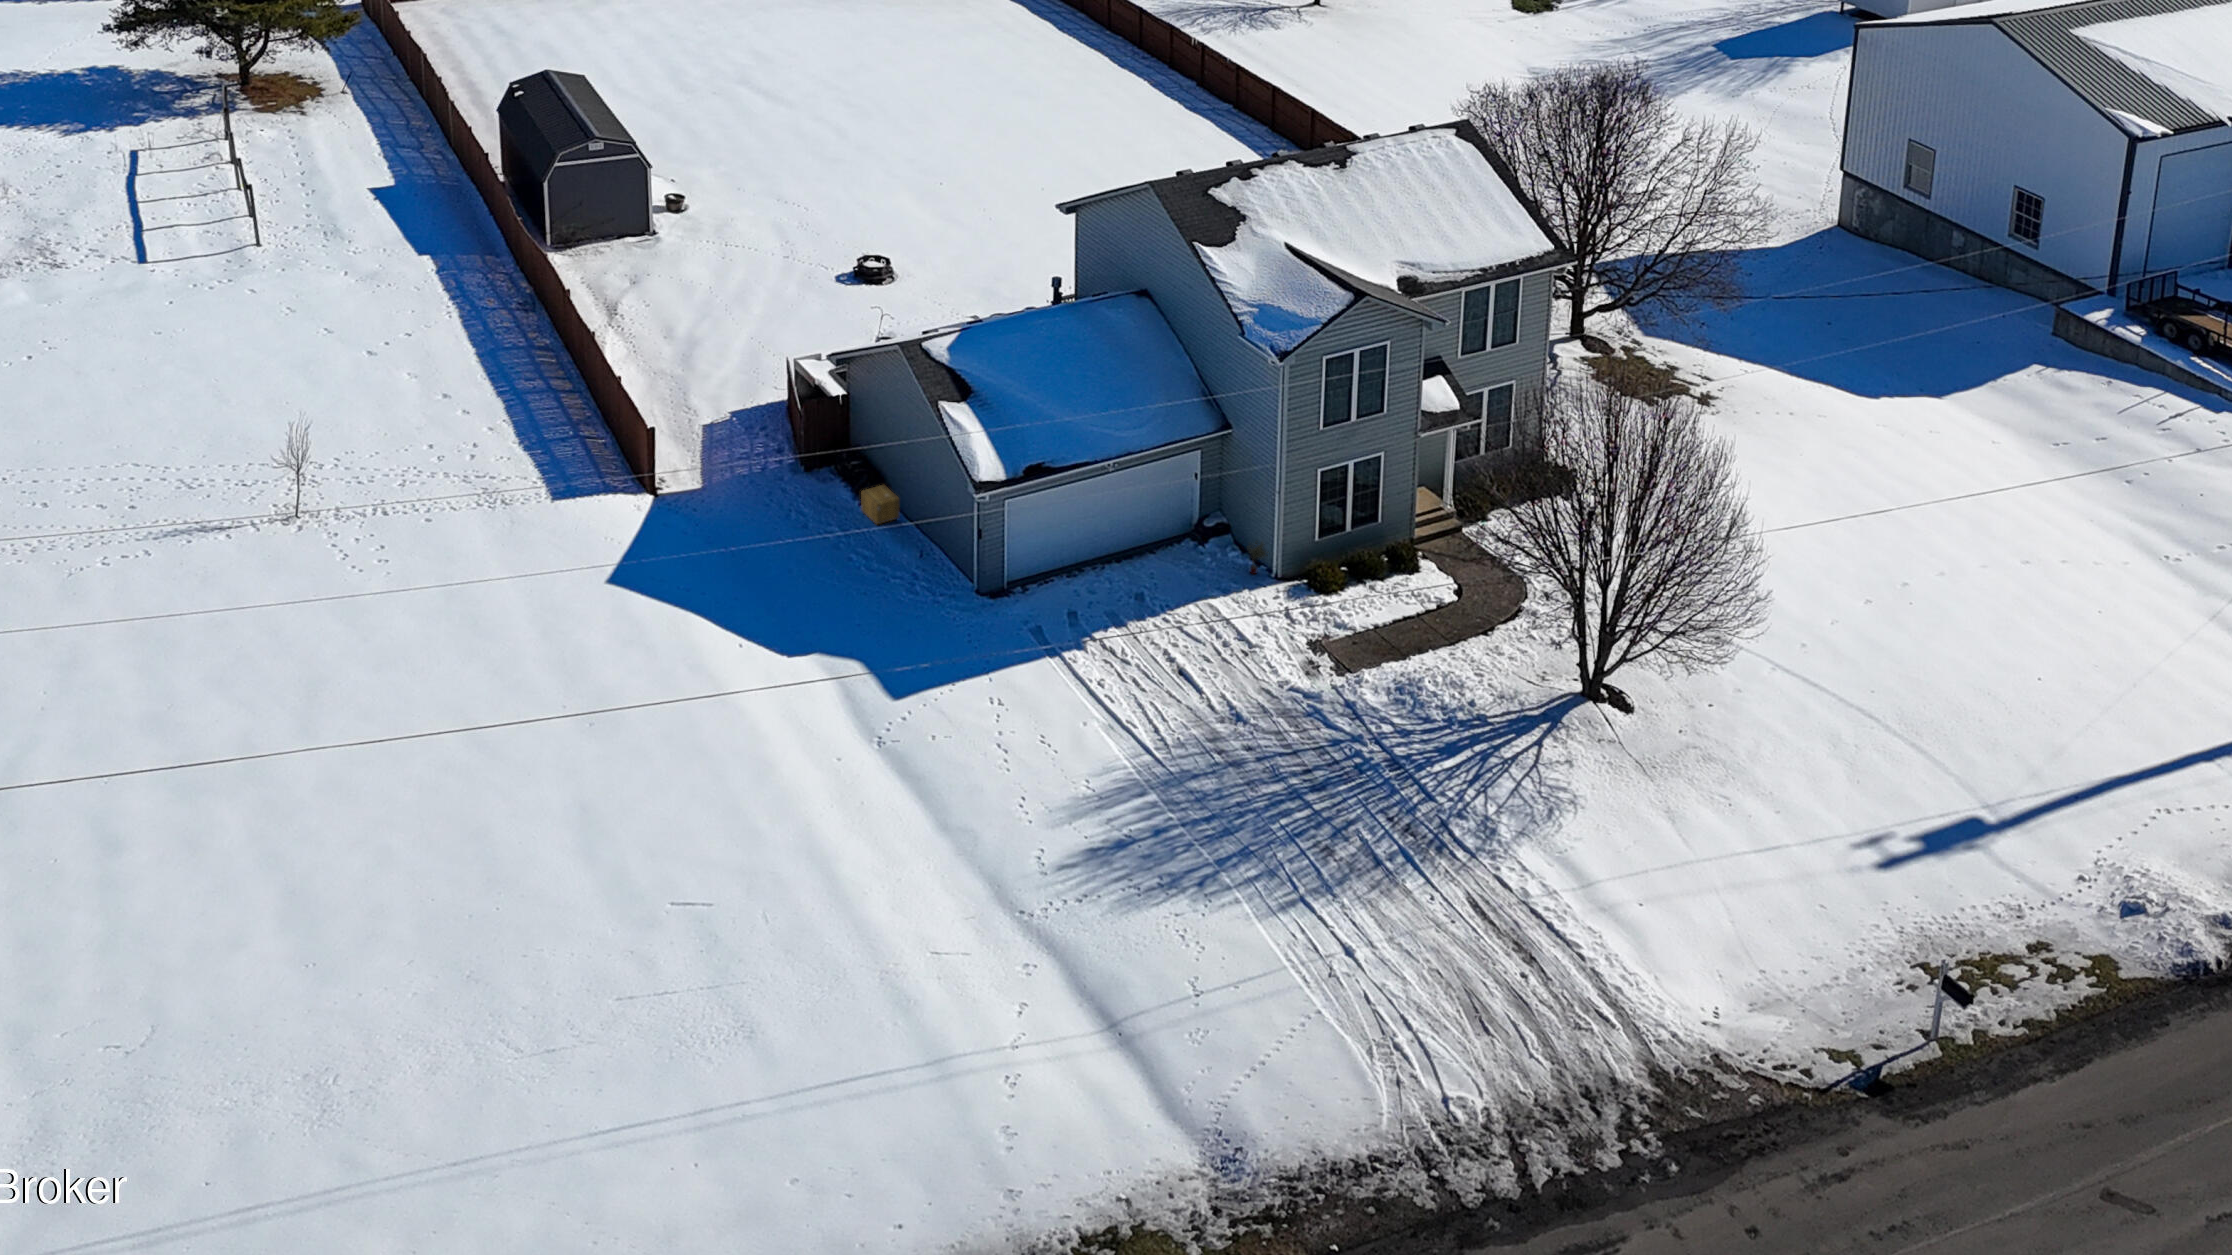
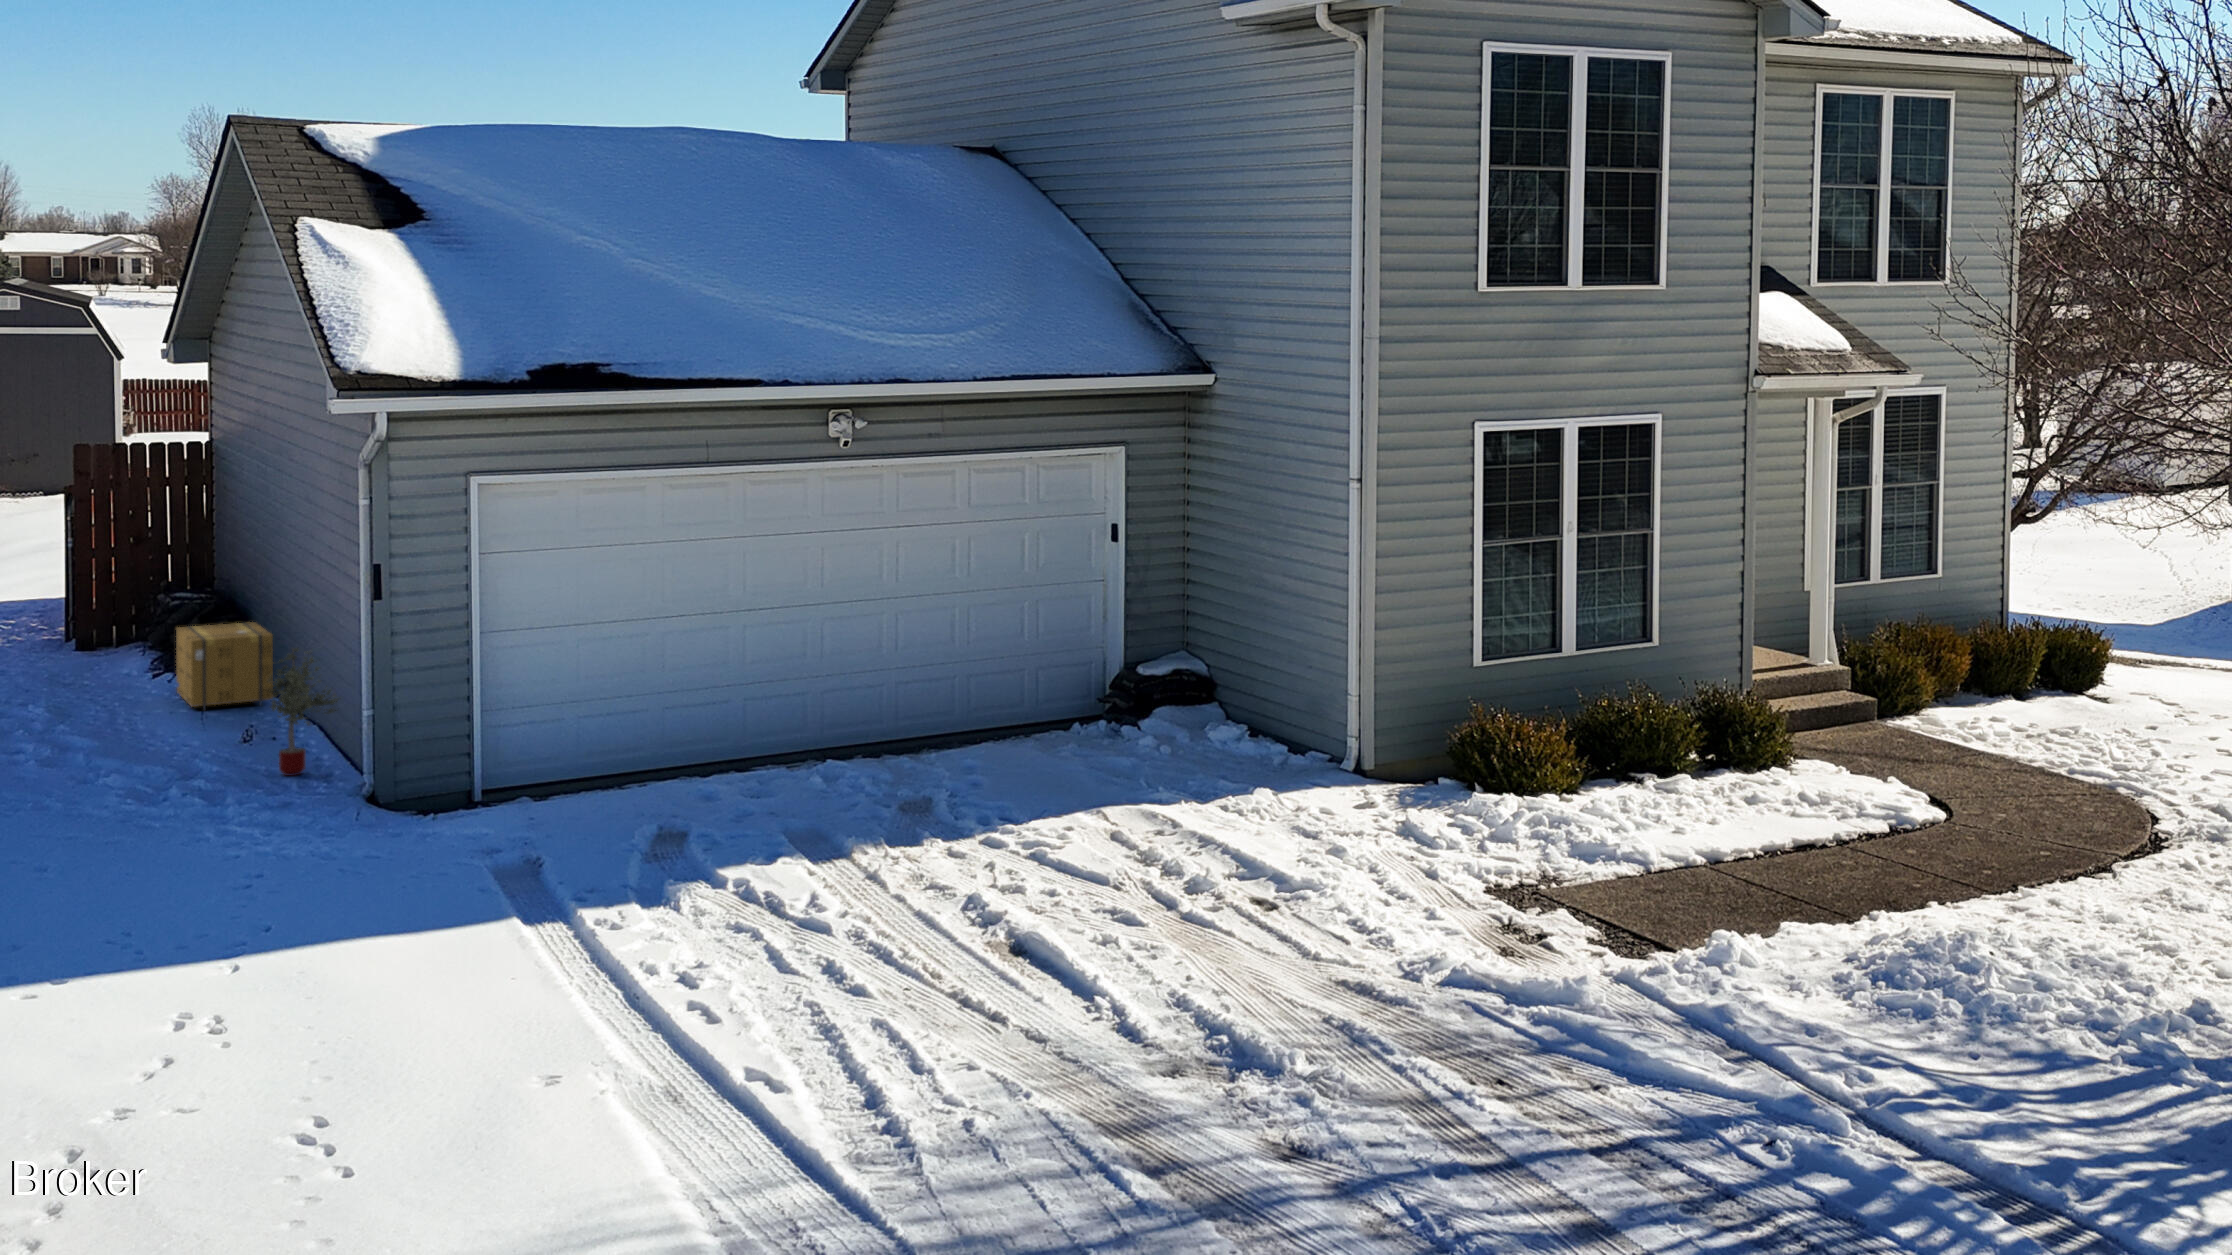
potted tree: present [1247,542,1268,574] -> present [267,648,338,776]

